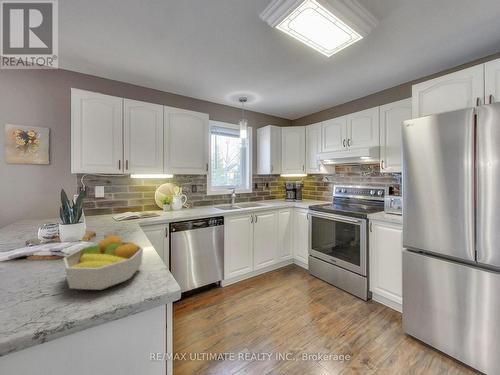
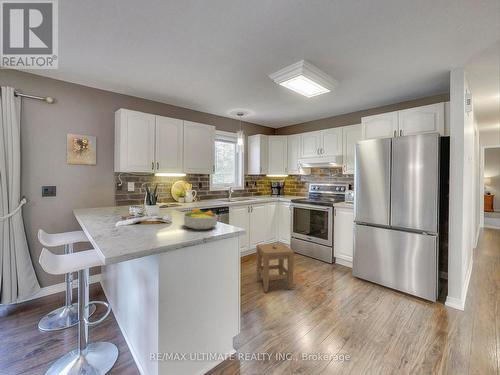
stool: none [255,273,309,356] -> present [256,243,294,292]

